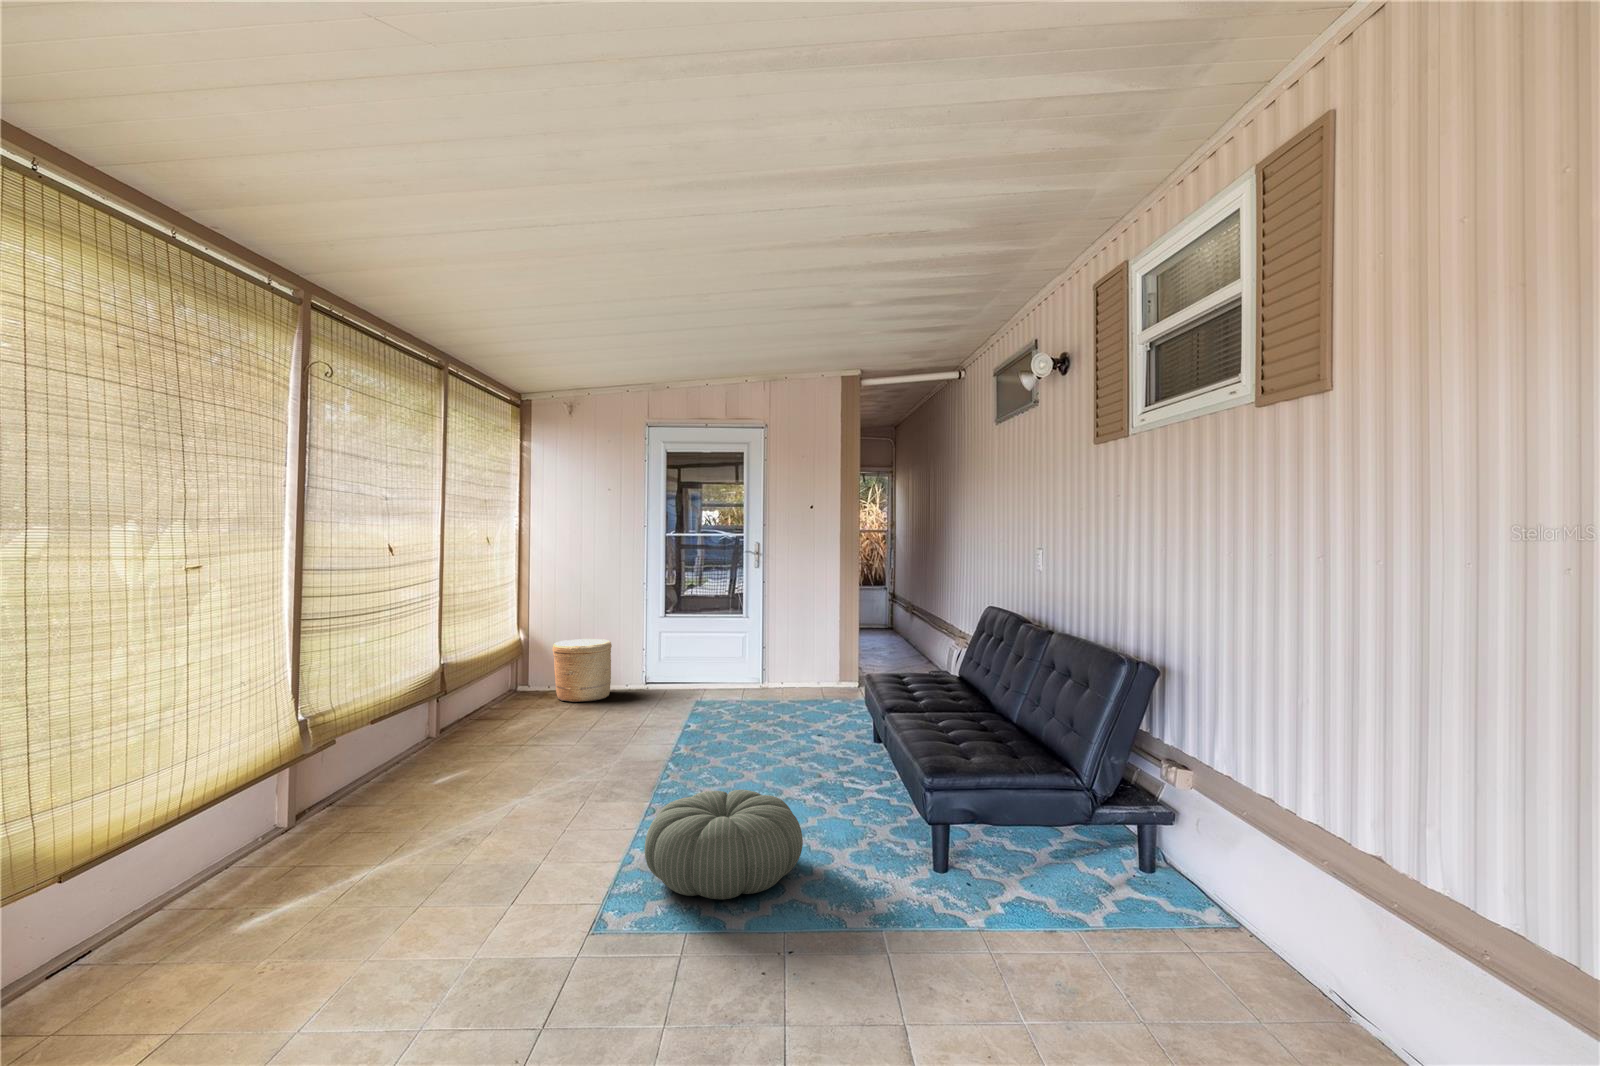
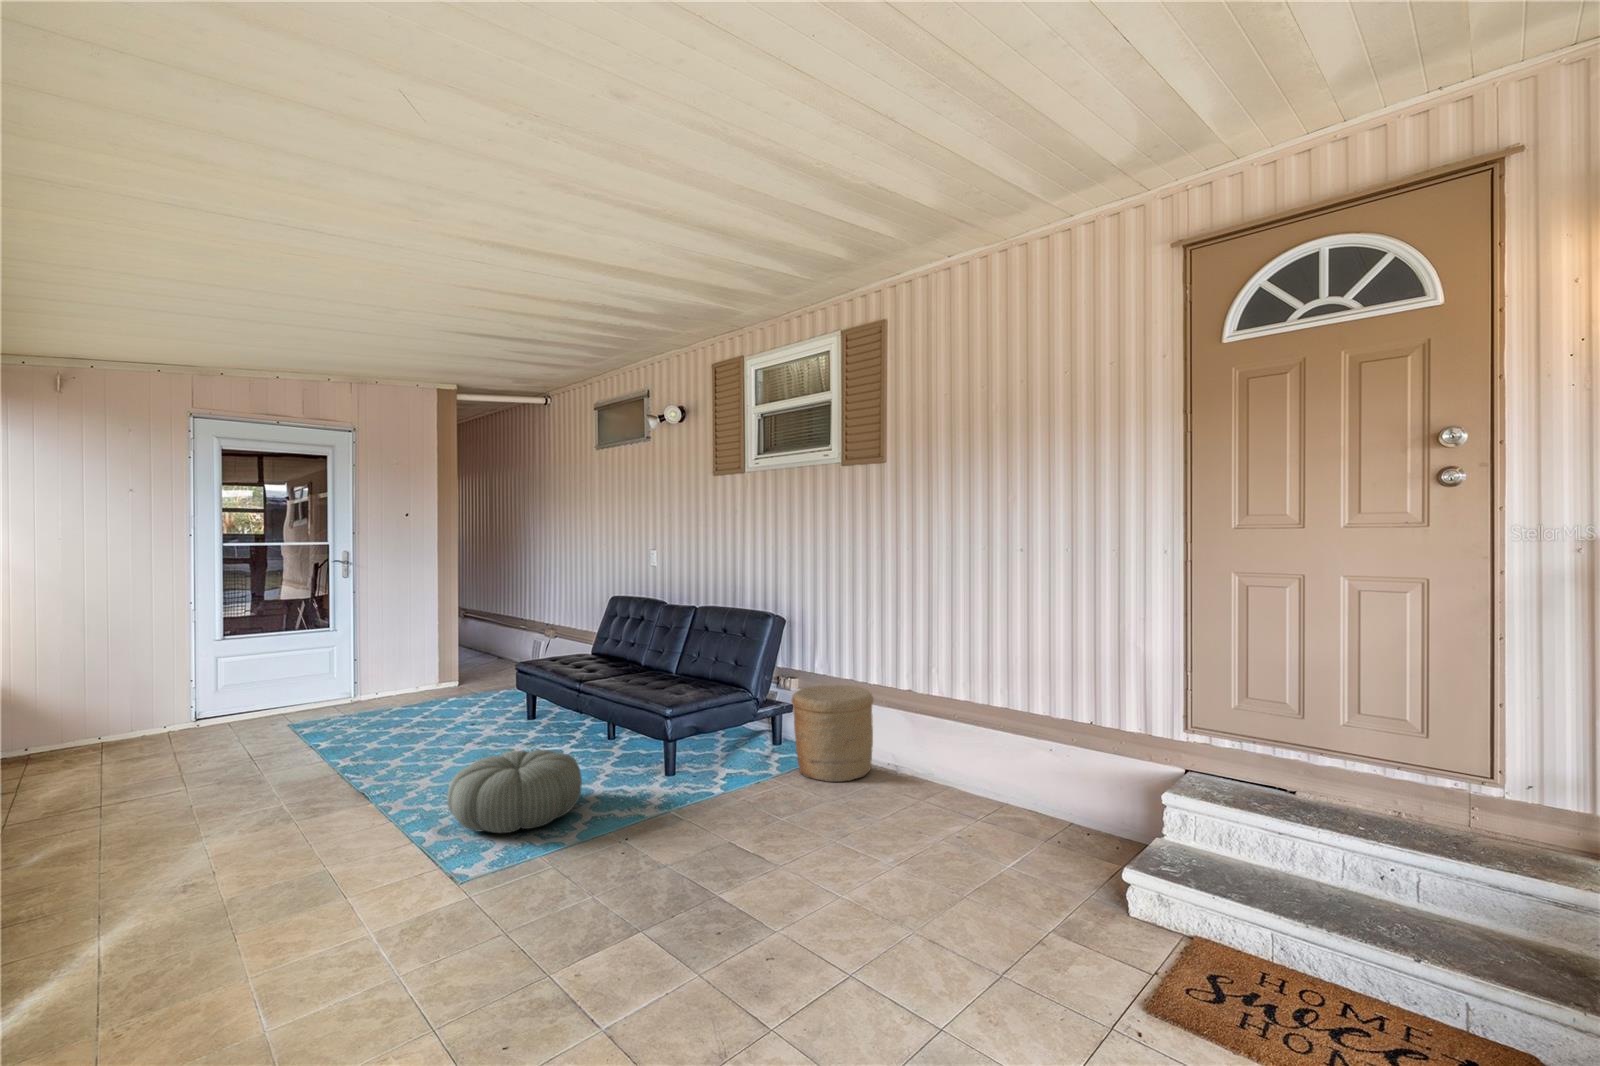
woven basket: present [552,639,612,702] -> present [791,685,873,782]

